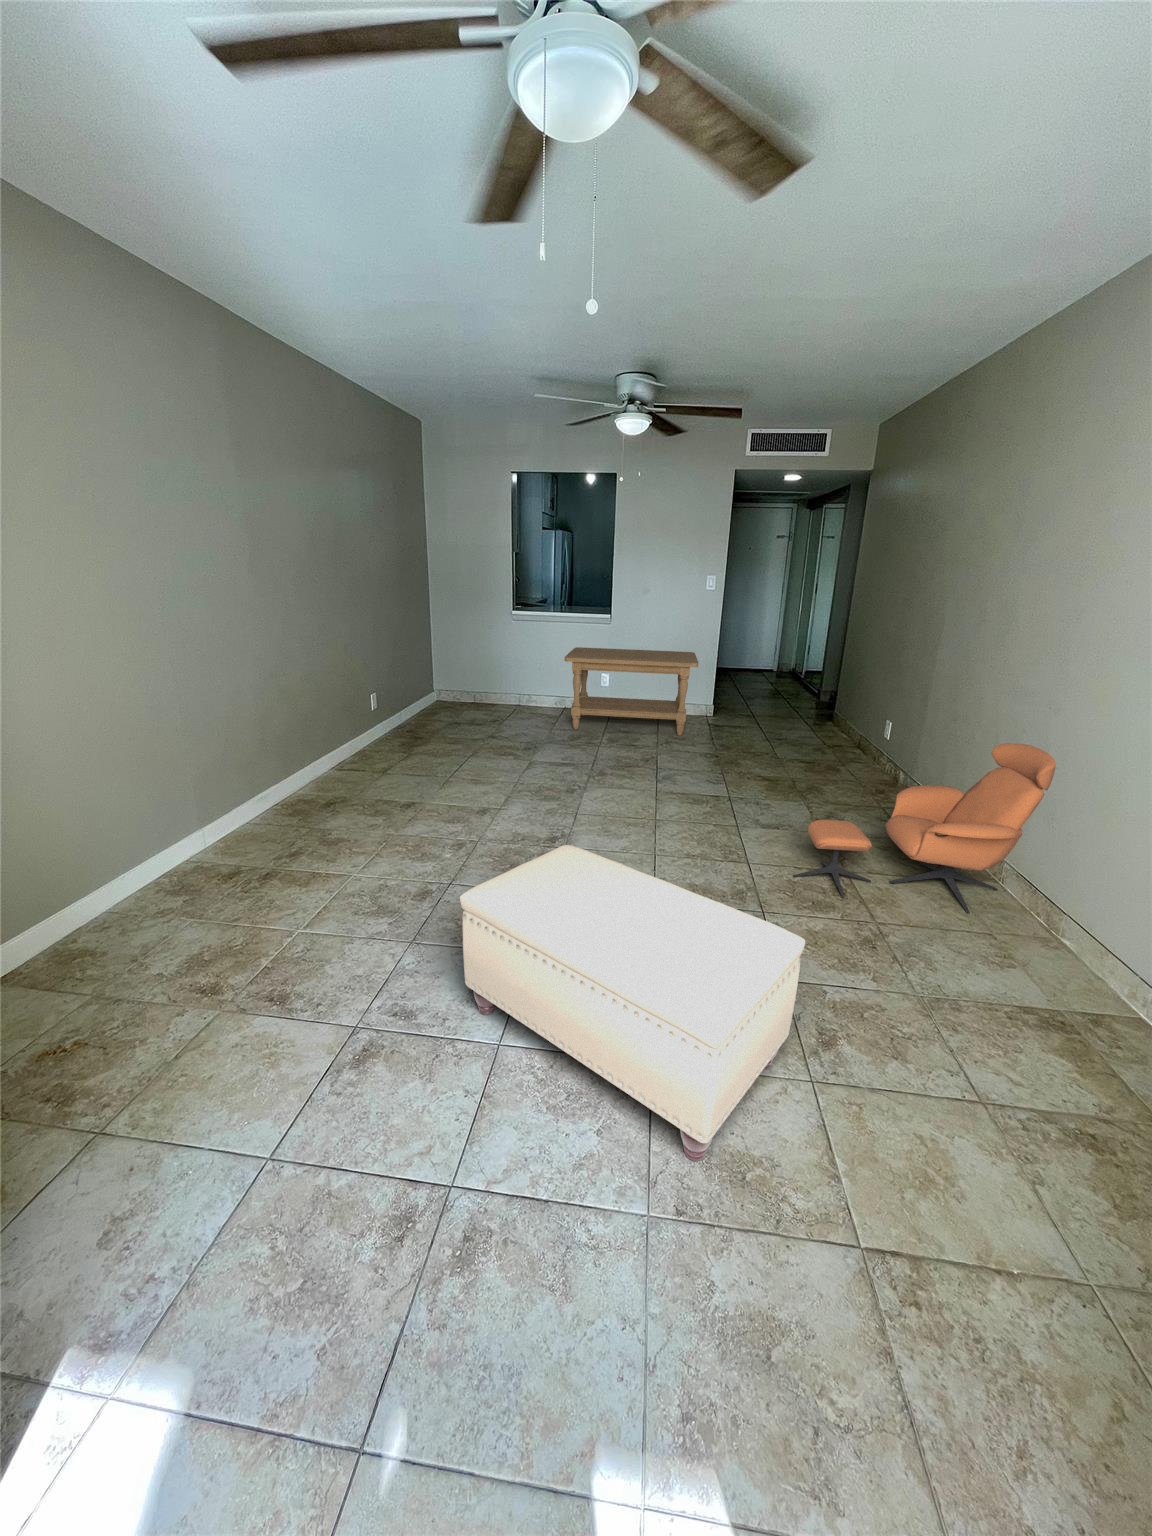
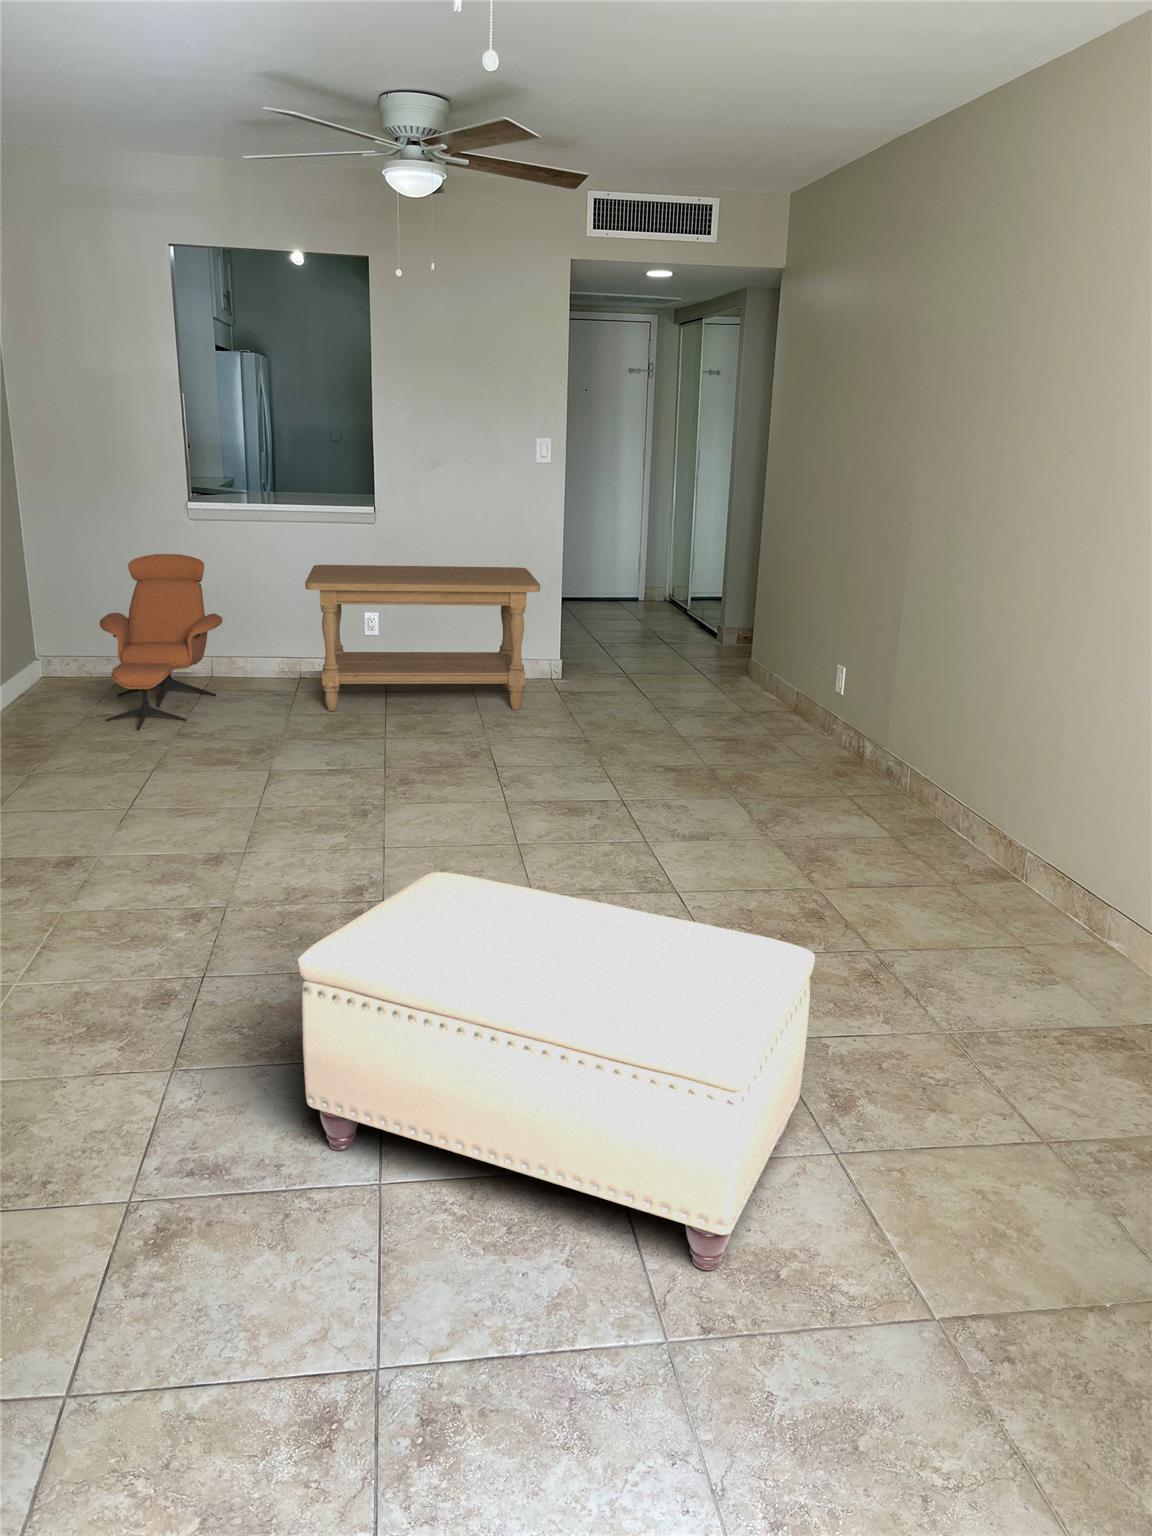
lounge chair: present [793,743,1056,913] -> present [100,554,222,730]

